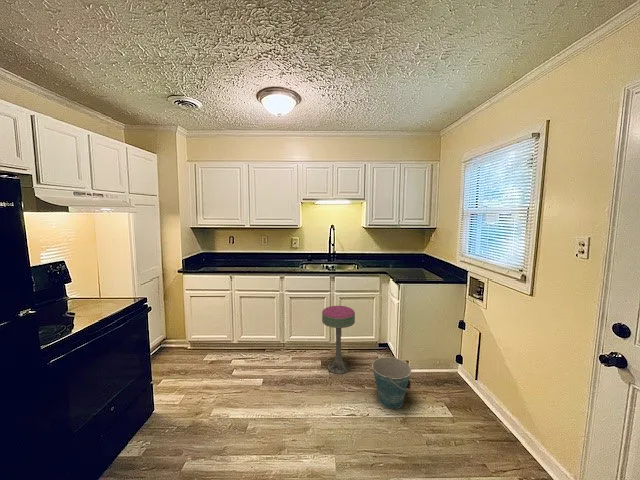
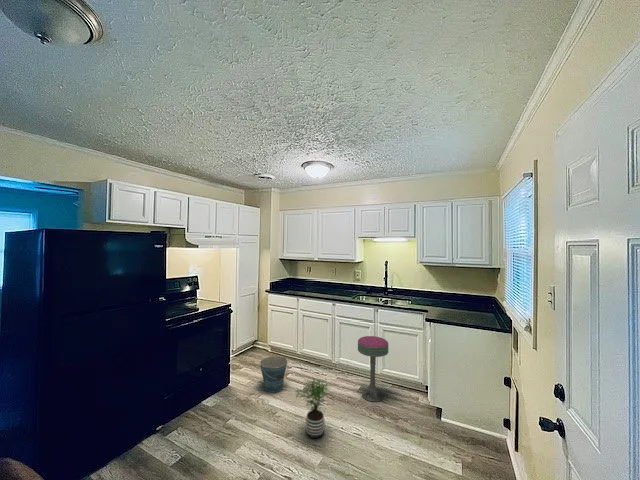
bucket: present [372,356,411,409] -> present [260,356,288,392]
potted plant: none [284,365,328,440] -> present [296,378,327,438]

